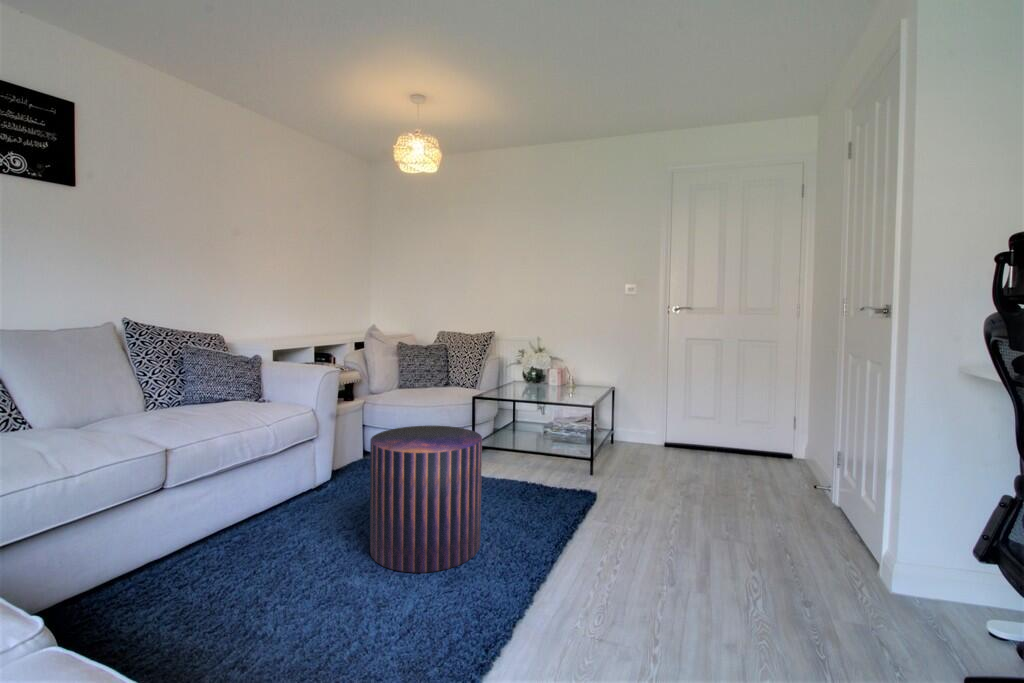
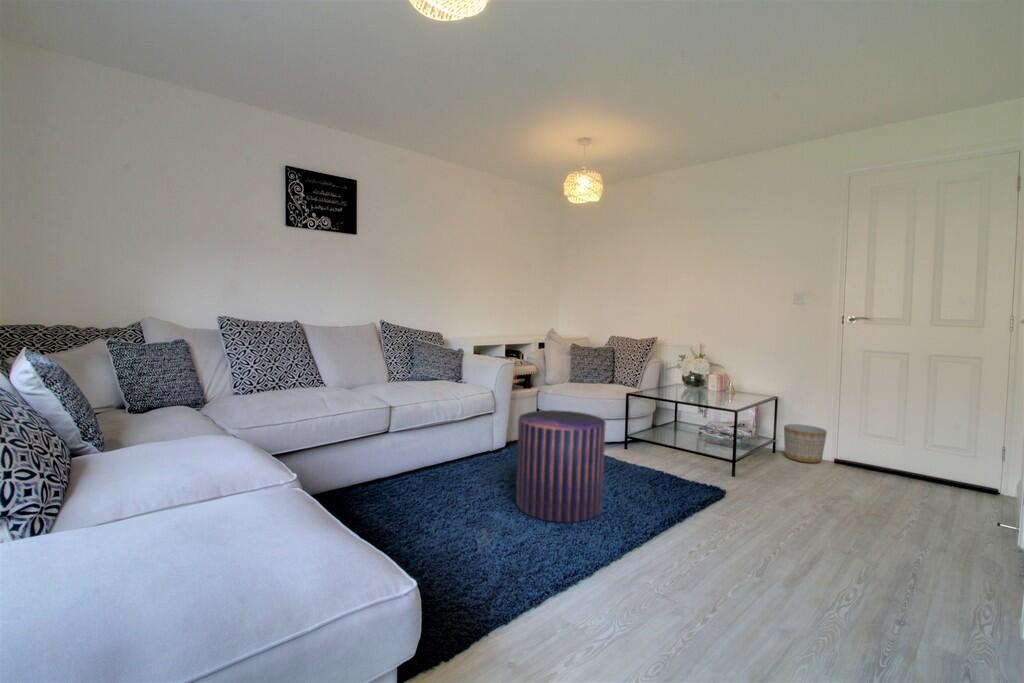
planter: none [623,413,660,450] -> present [784,424,827,463]

